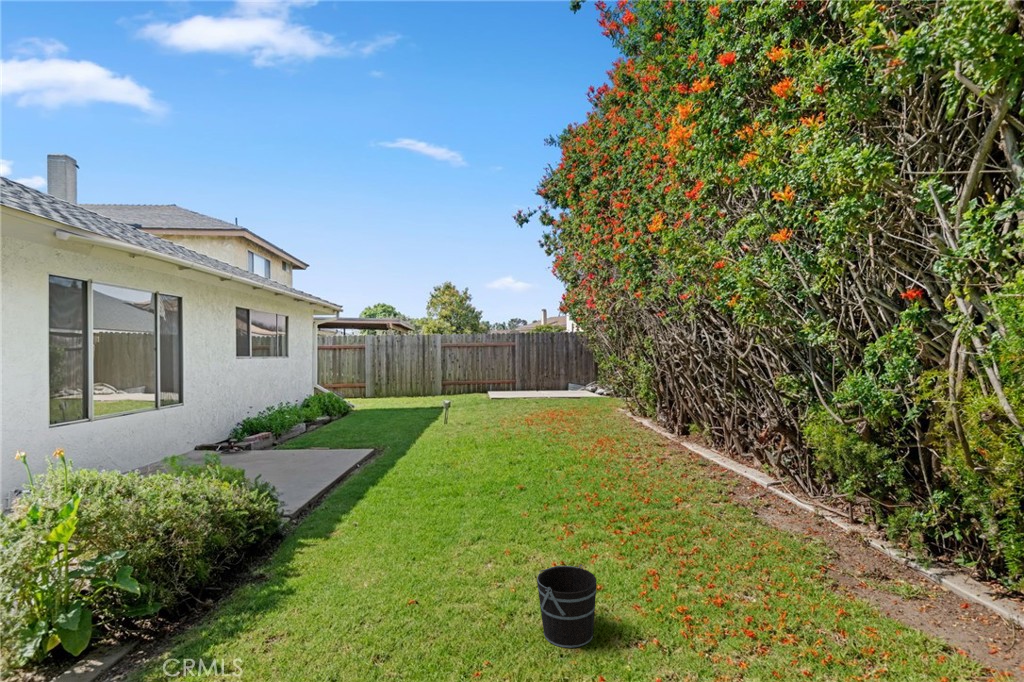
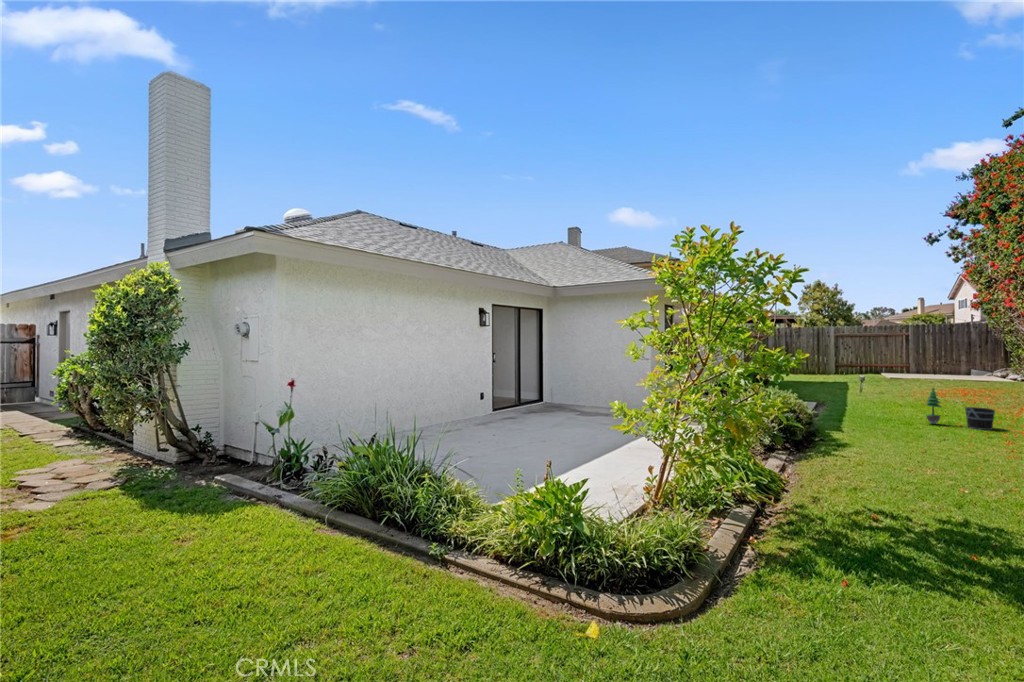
potted tree: none [450,525,489,636] -> present [925,388,941,424]

